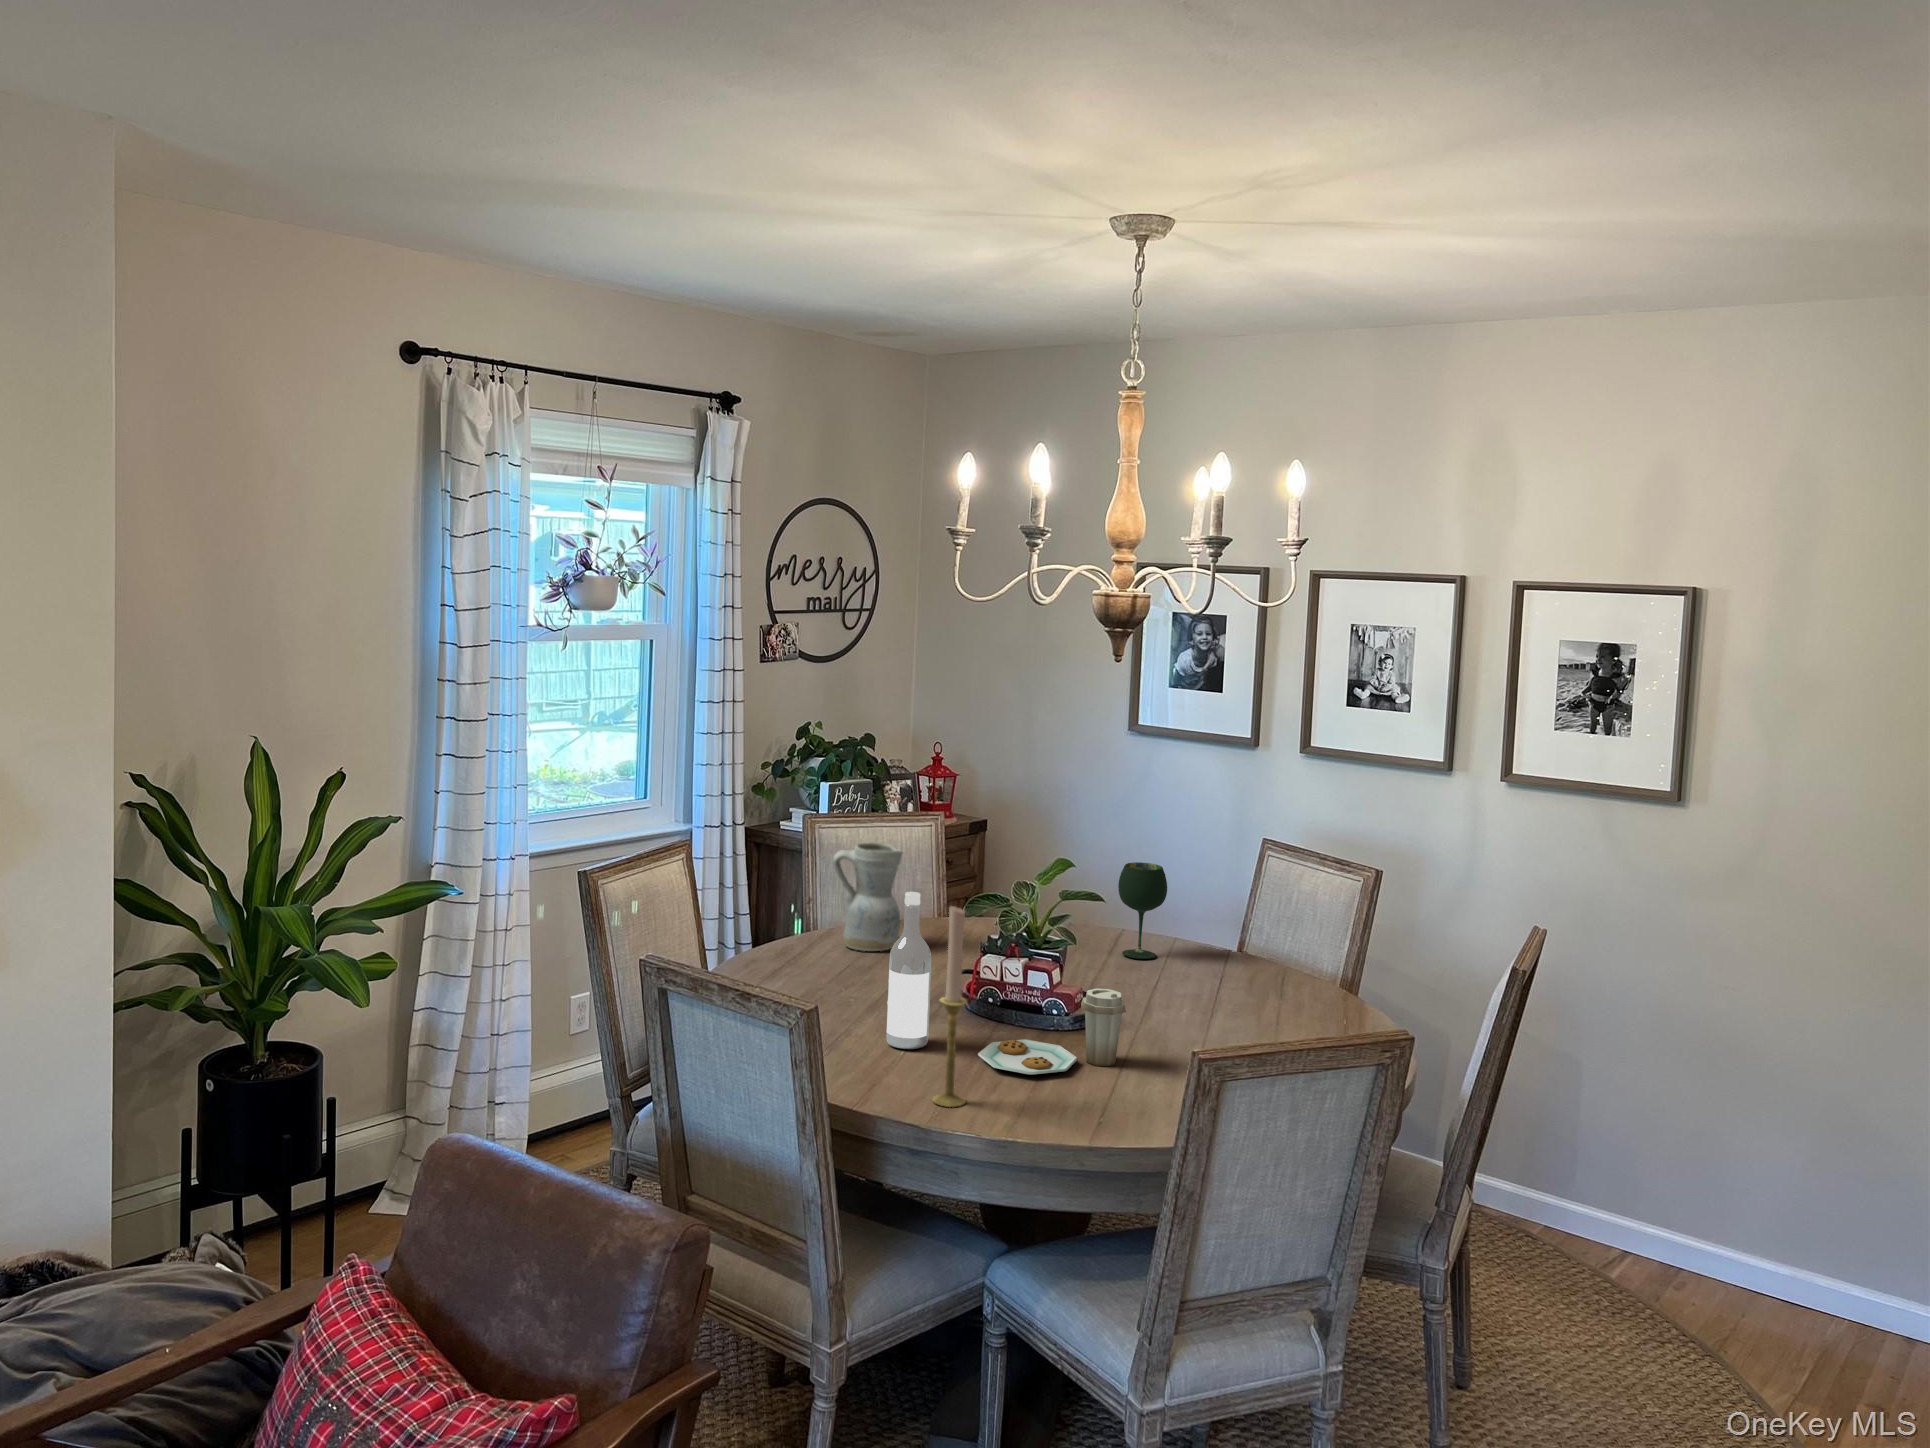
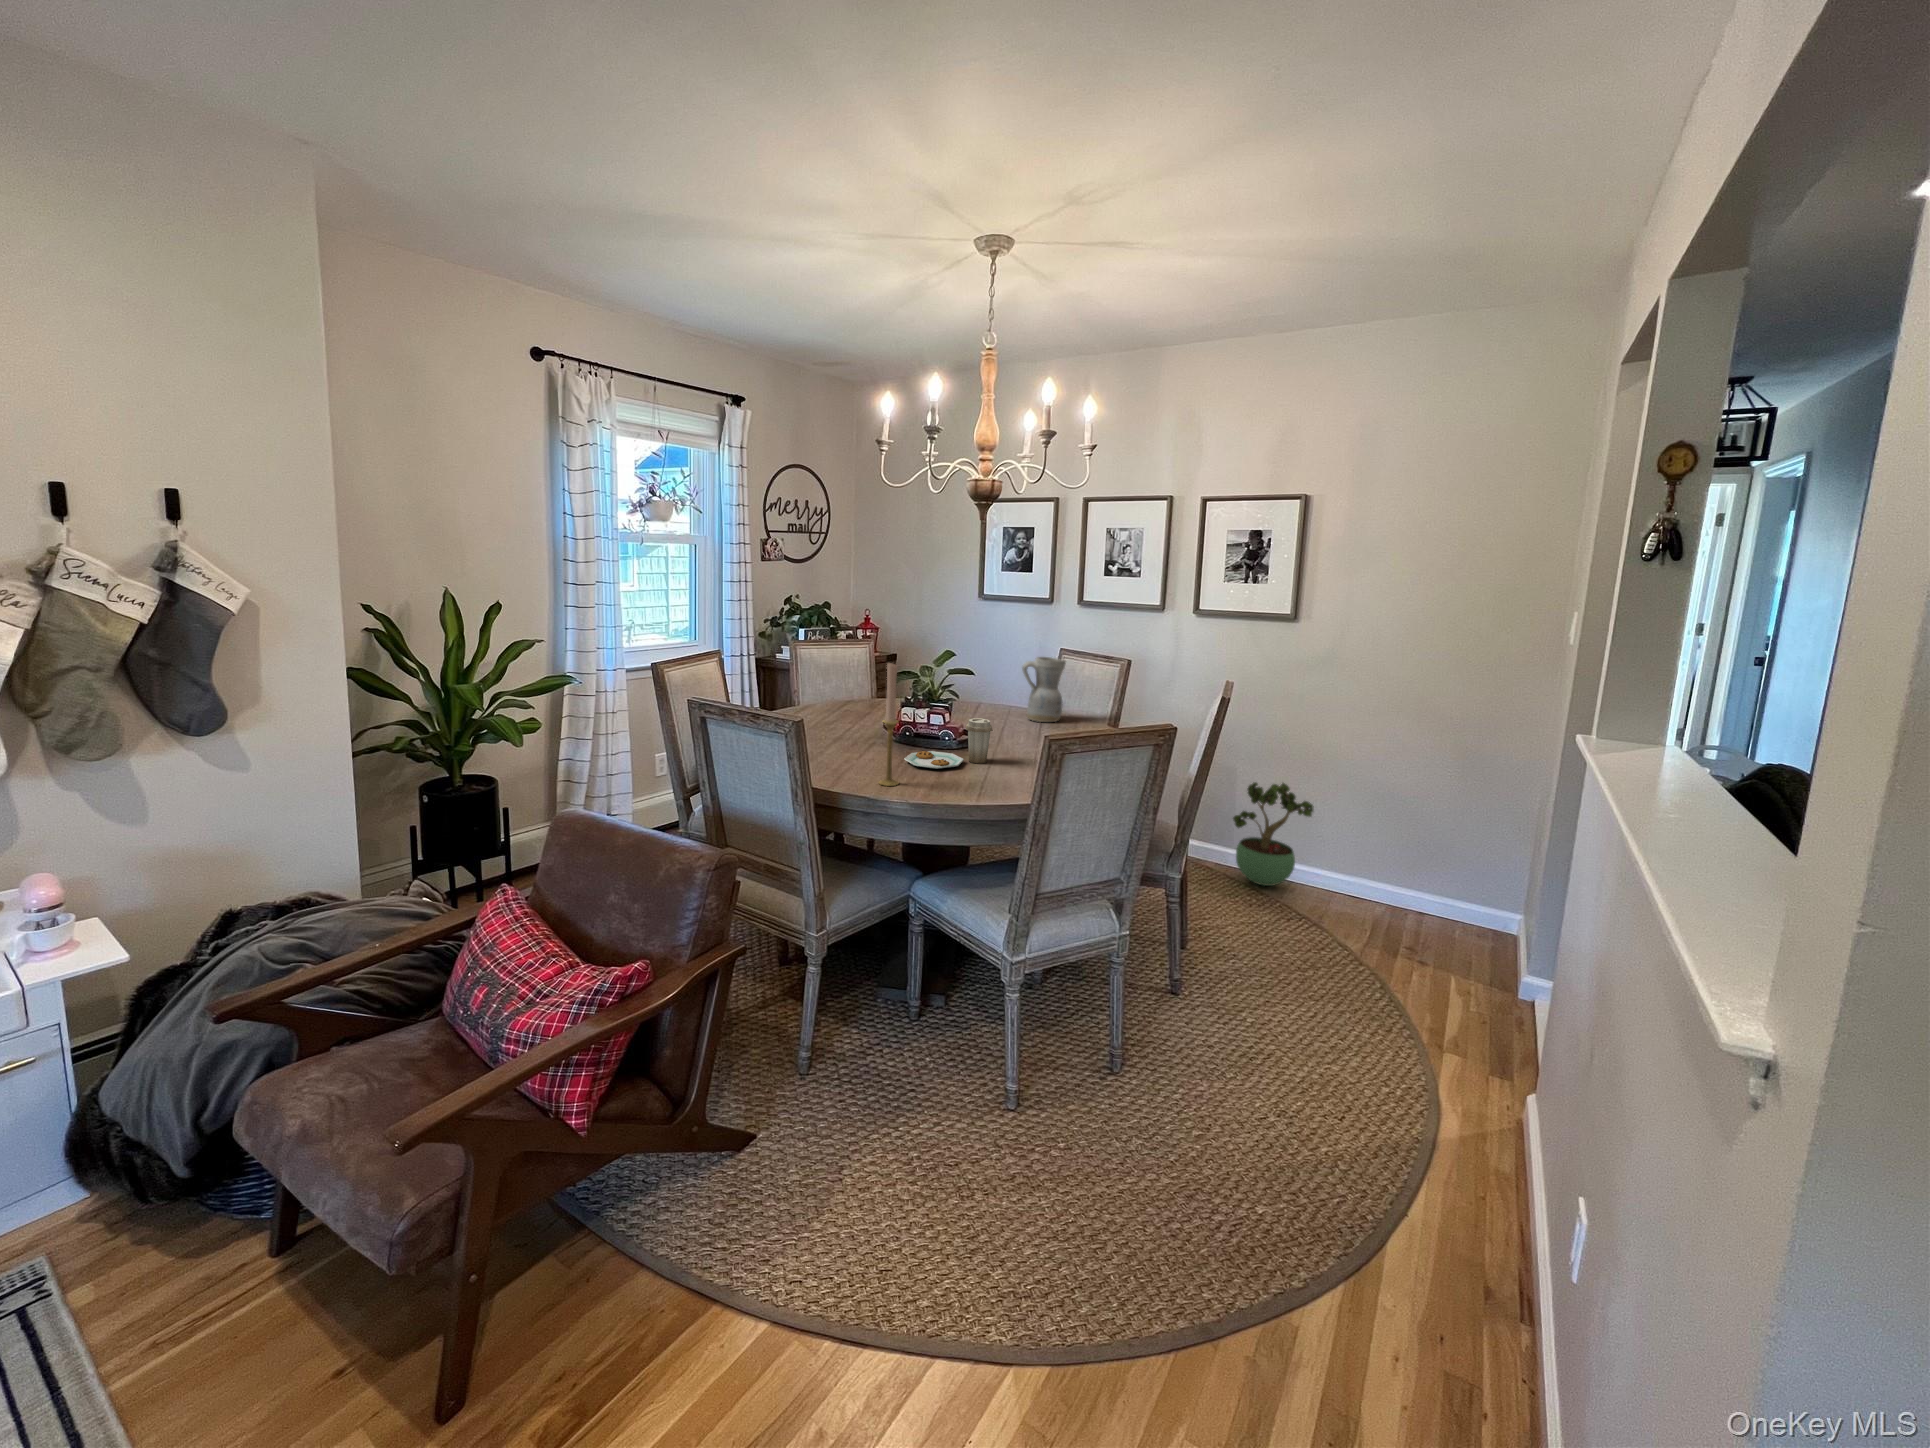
ceramic pitcher: present [833,842,903,951] -> present [1022,657,1066,722]
wine glass: present [1118,862,1167,959] -> none [979,658,1008,713]
wine bottle: present [886,892,931,1049] -> none [848,663,874,758]
potted plant: none [1580,1093,1728,1285] -> present [1233,782,1314,886]

